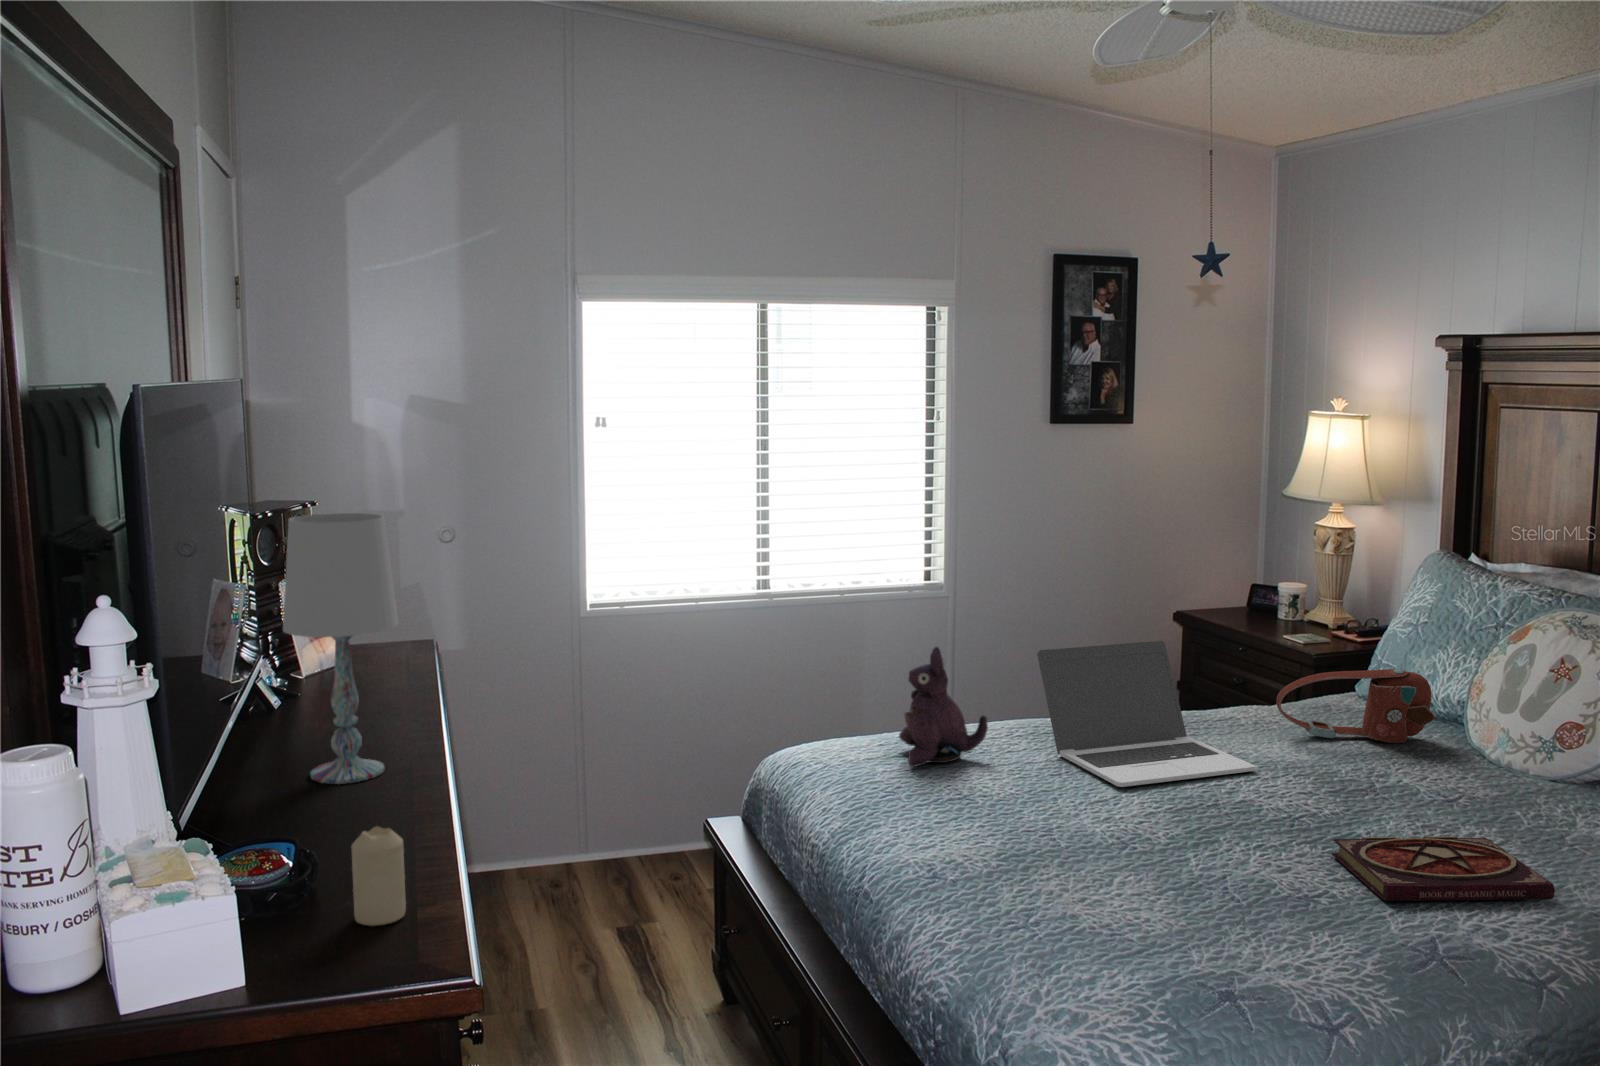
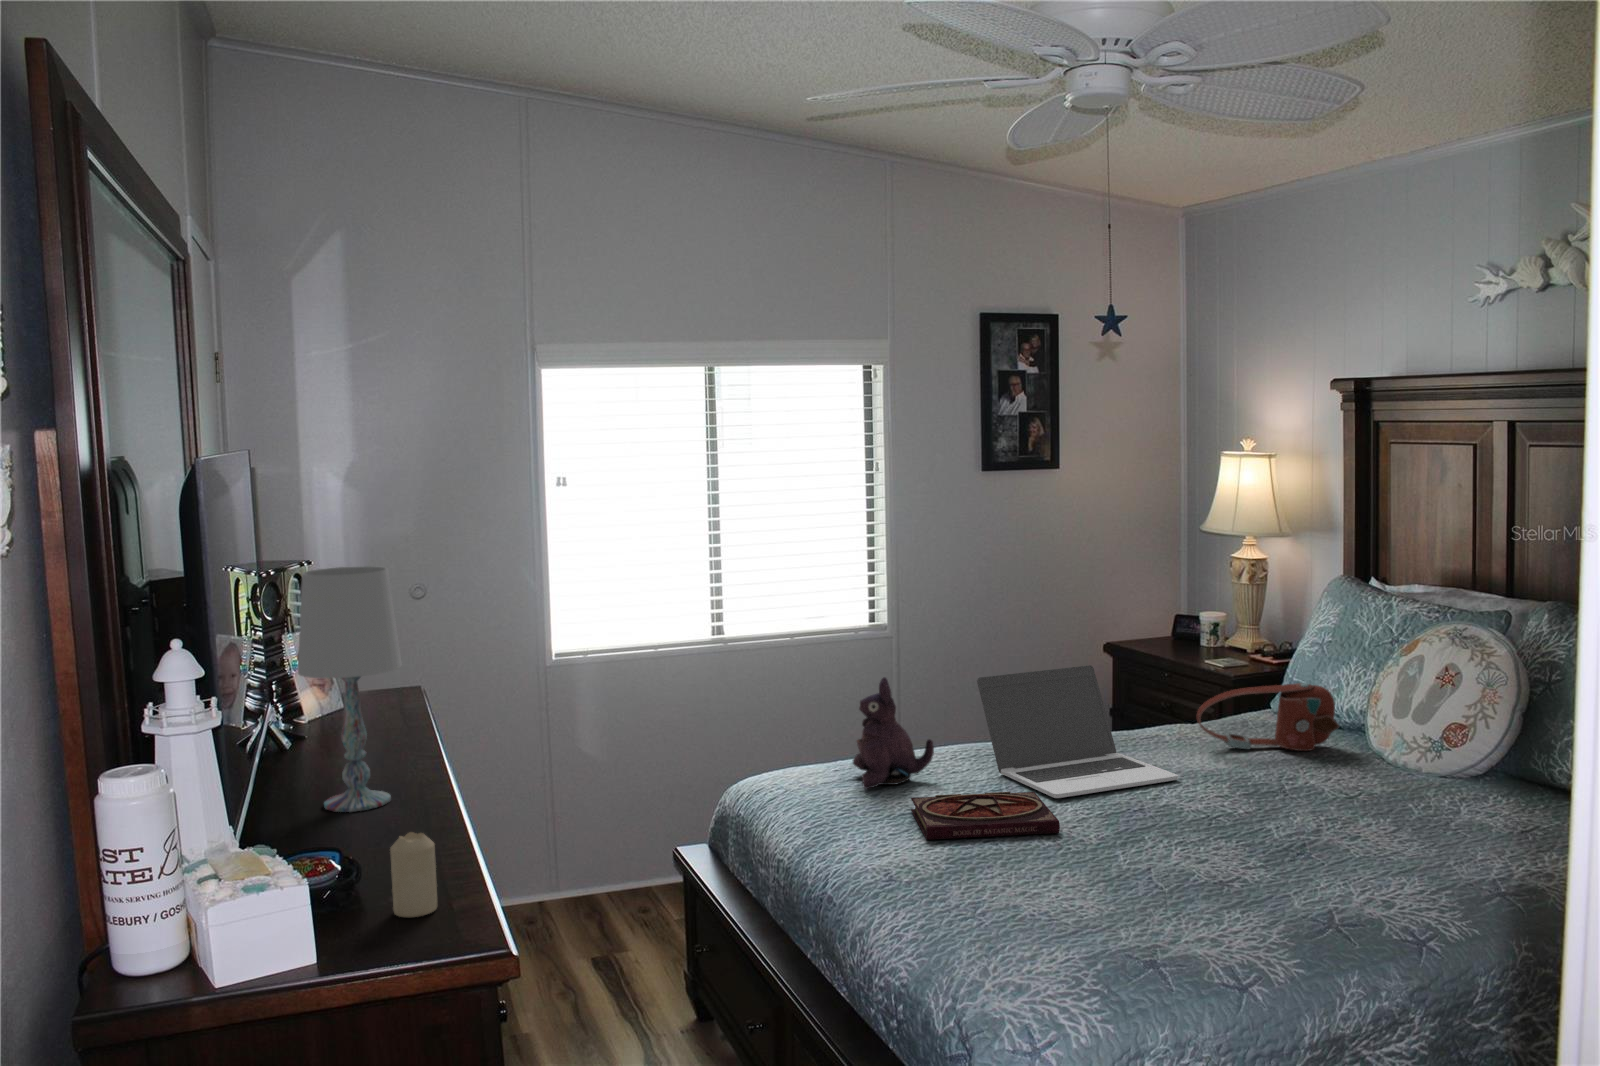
book: present [1332,836,1555,901] -> present [911,792,1060,840]

